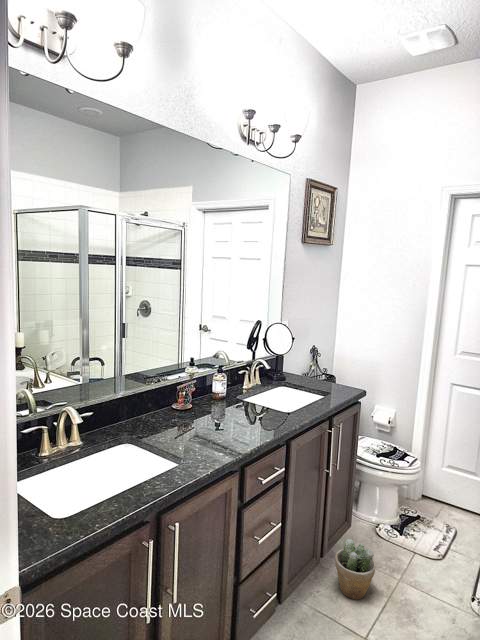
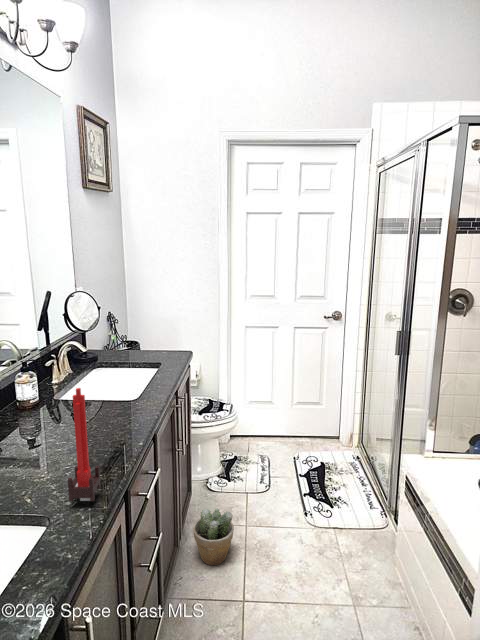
candle: none [193,372,219,458] -> present [68,388,101,501]

